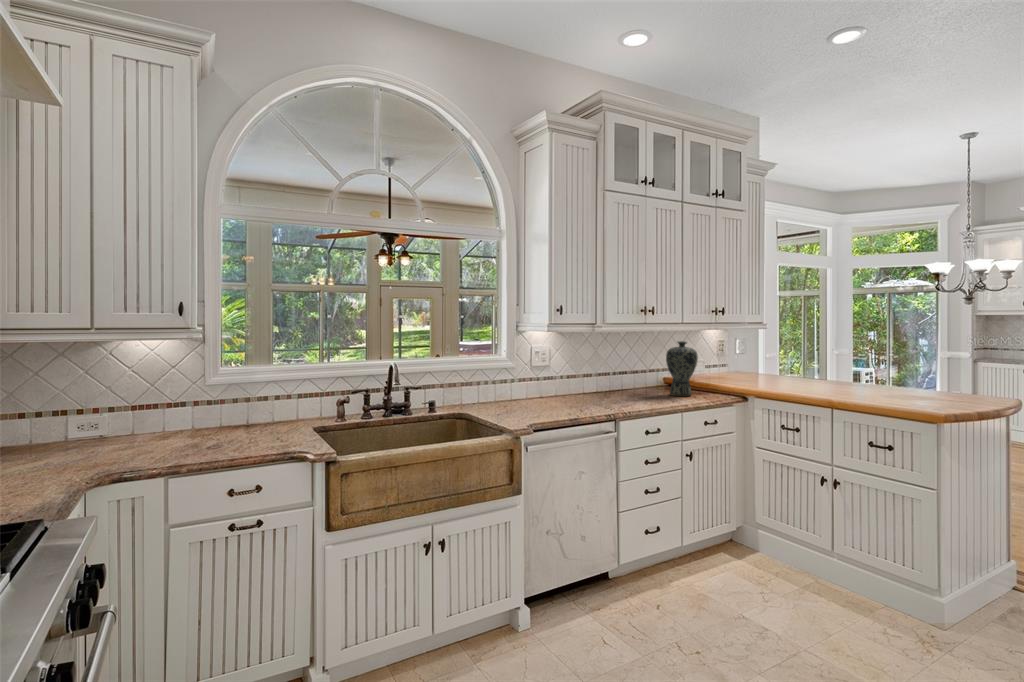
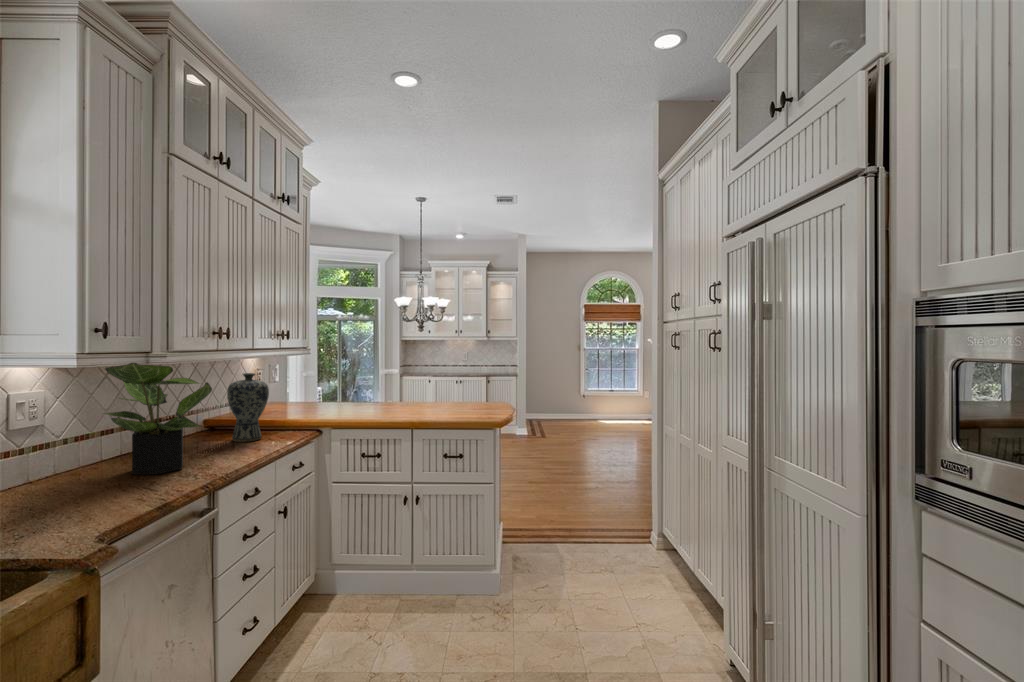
potted plant: none [570,329,634,404] -> present [105,363,212,475]

